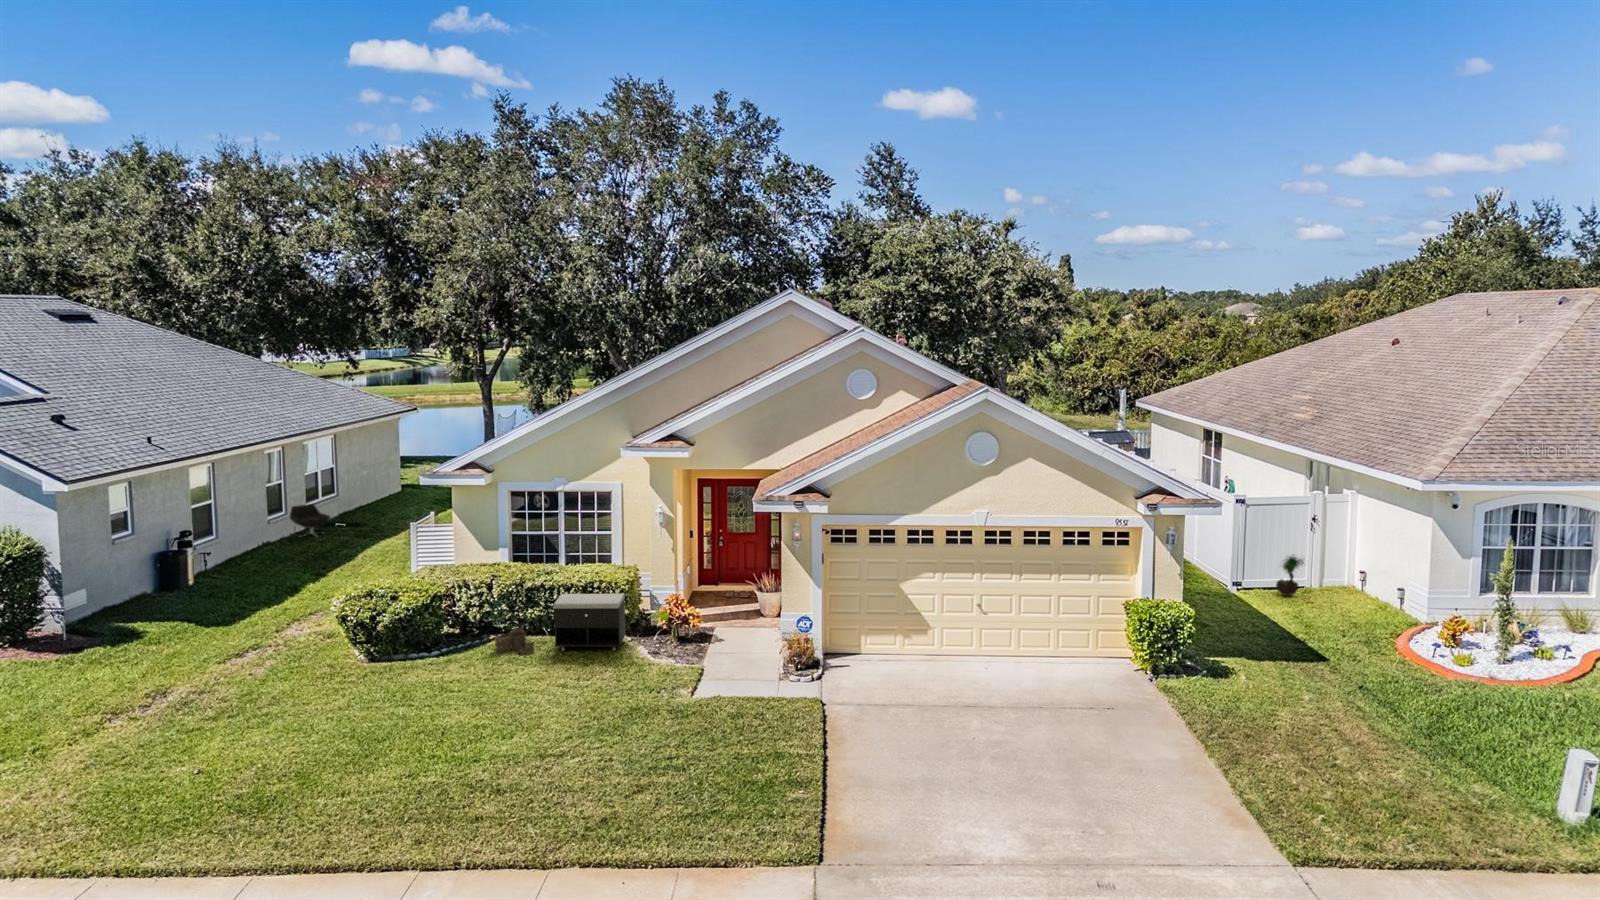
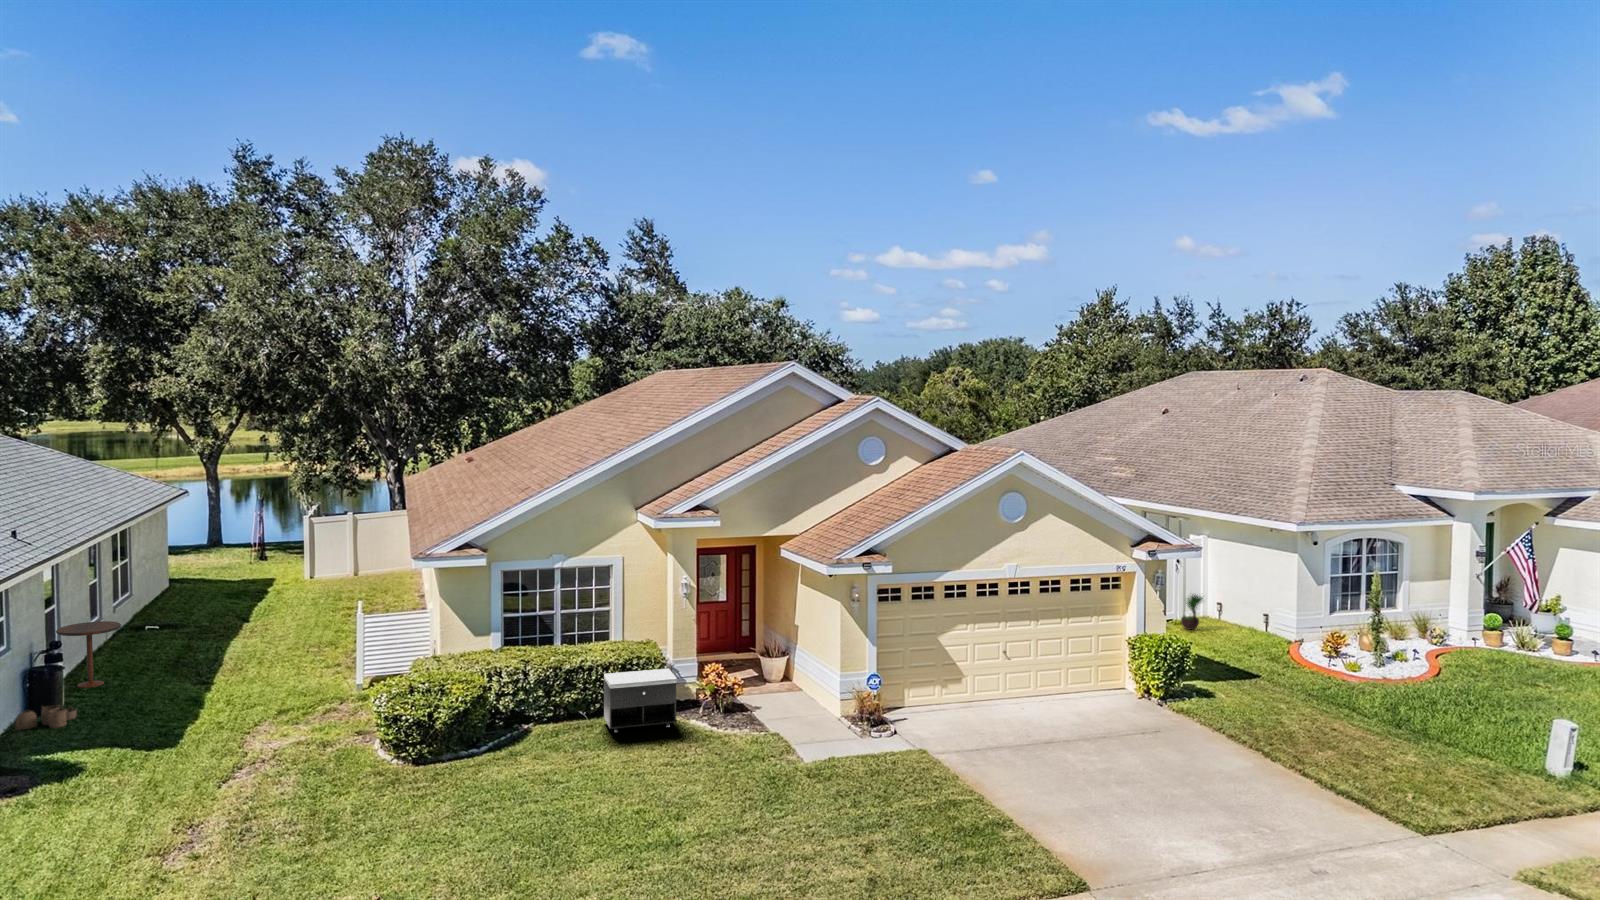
lounge chair: present [290,504,330,534] -> none [111,602,166,643]
pedestal table: none [202,518,254,571] -> present [56,621,121,688]
woven basket: present [495,627,534,654] -> present [15,706,77,730]

